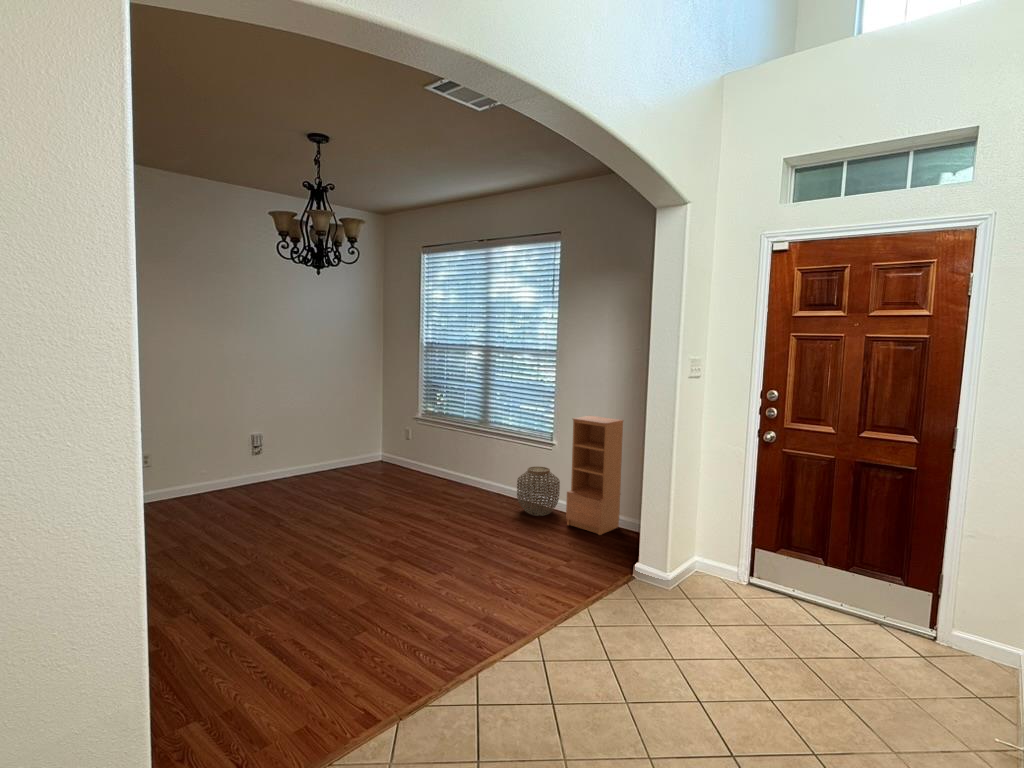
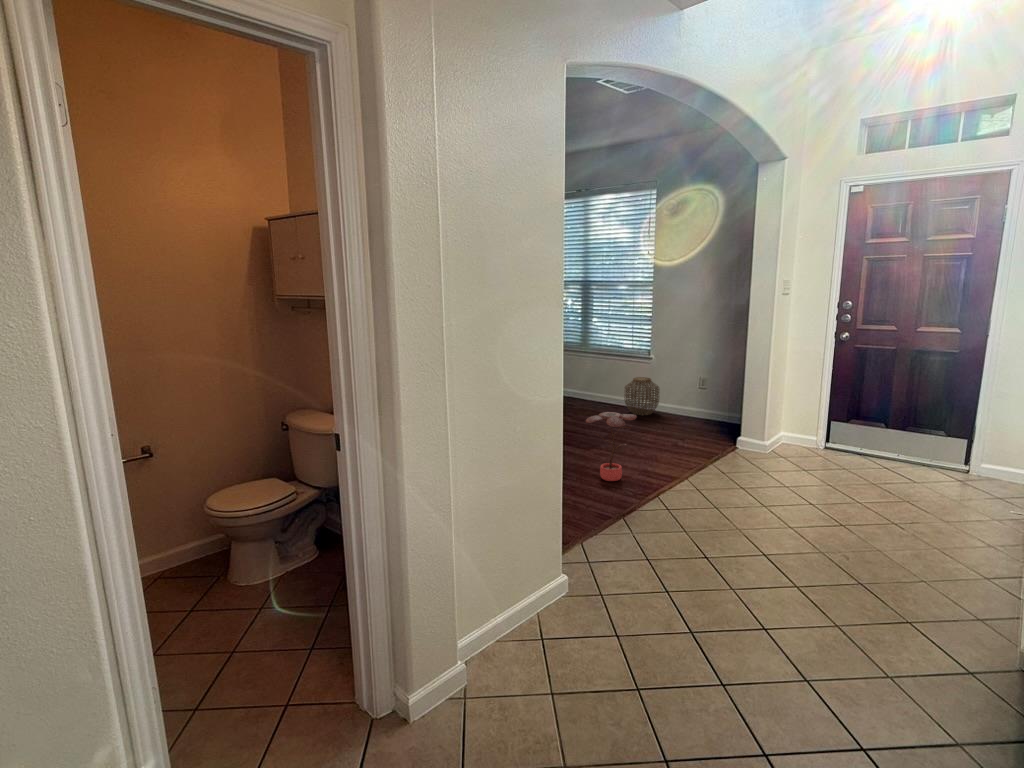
bookcase: present [566,416,623,535] -> none [669,333,715,425]
potted plant: none [396,532,472,637] -> present [586,412,637,481]

